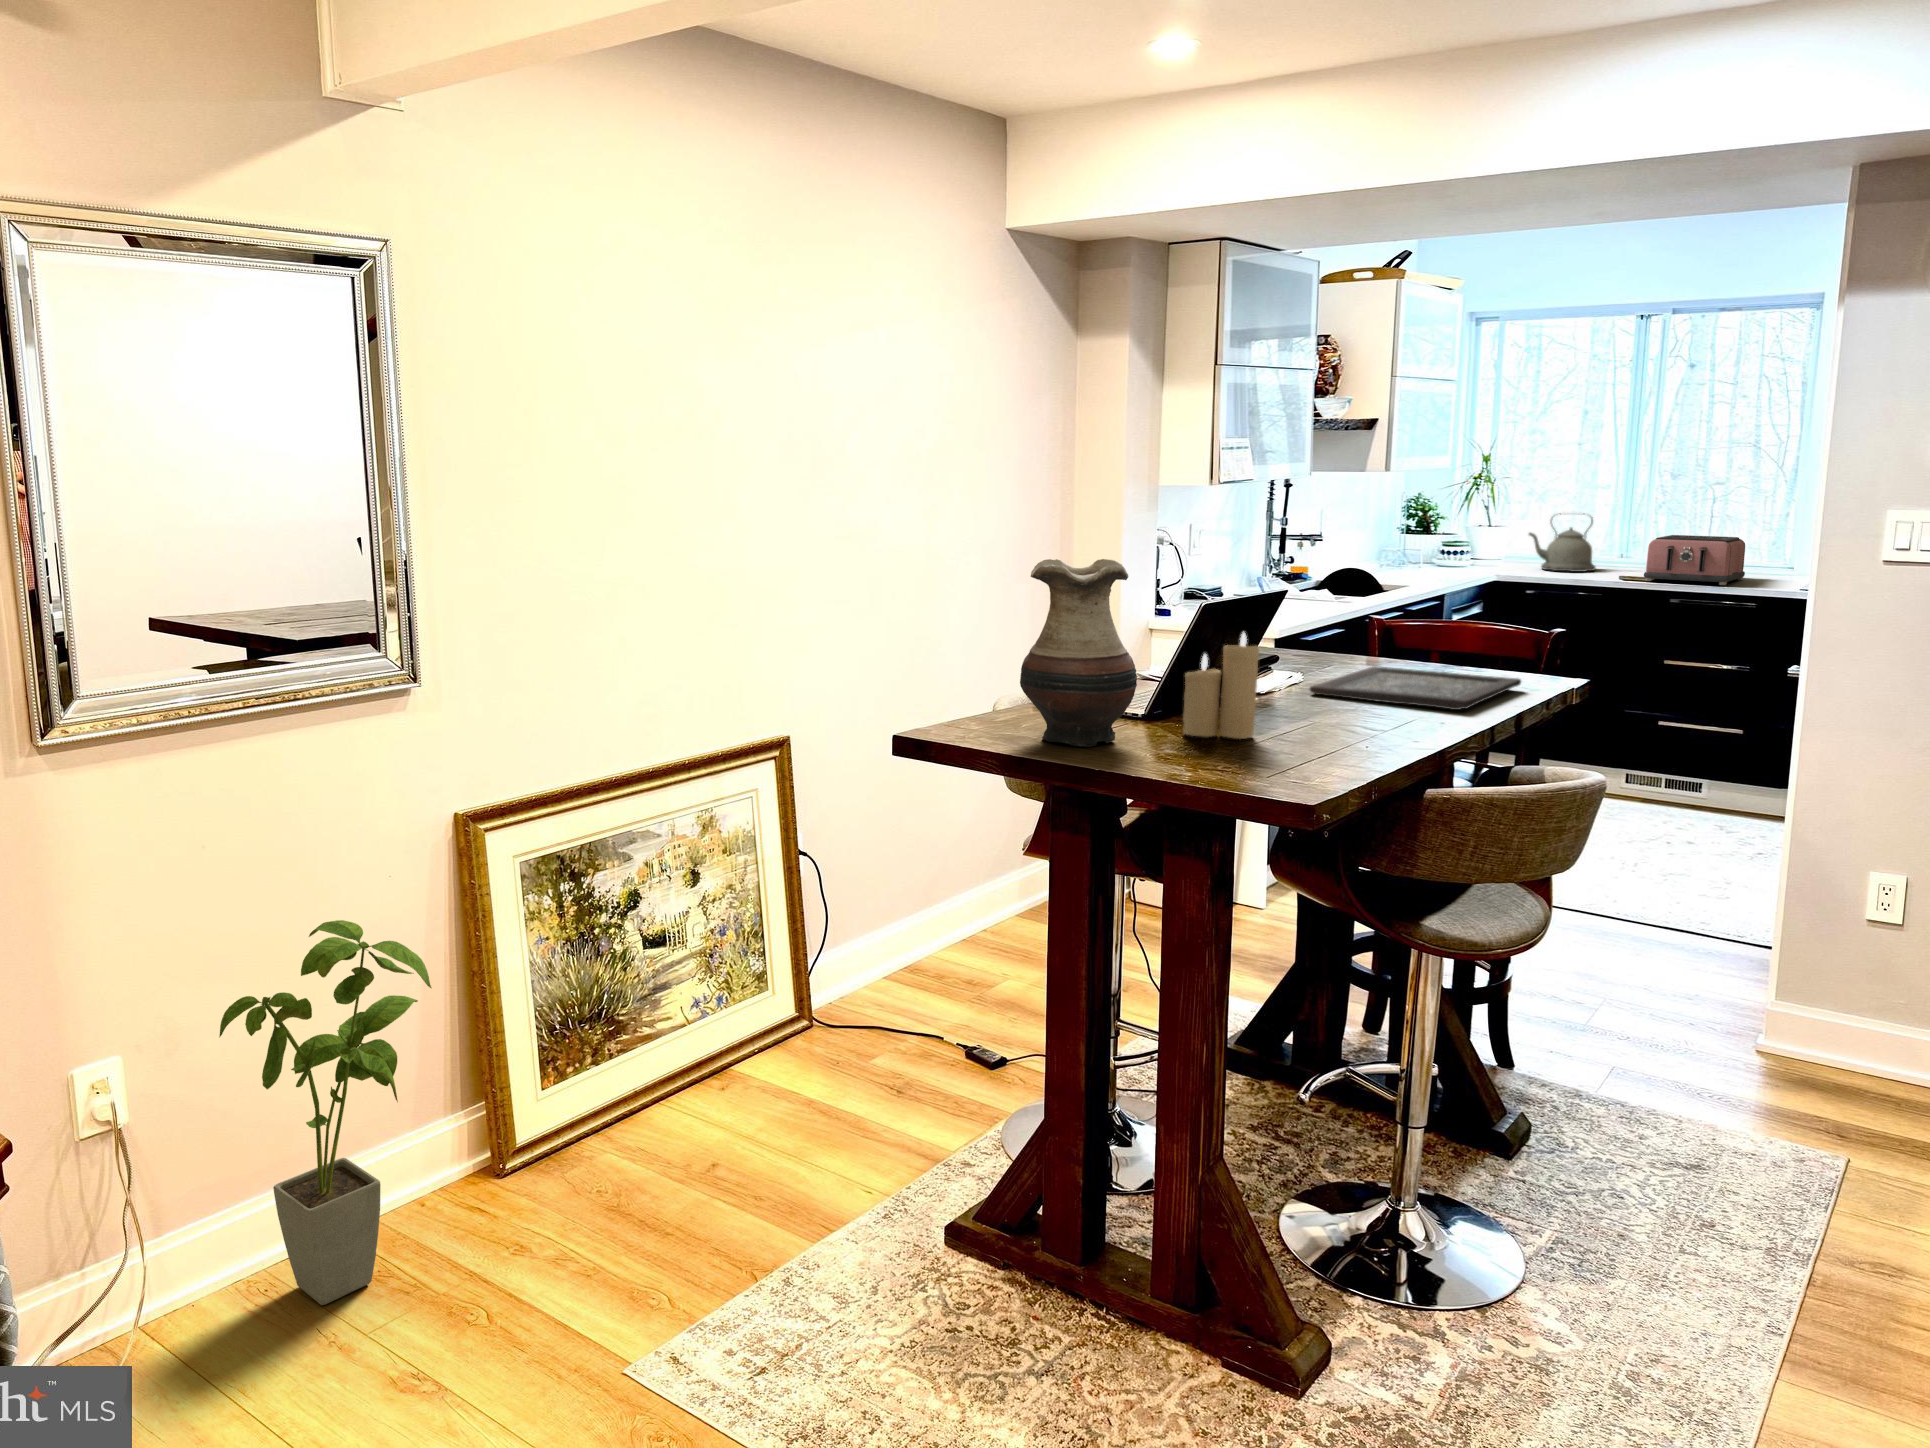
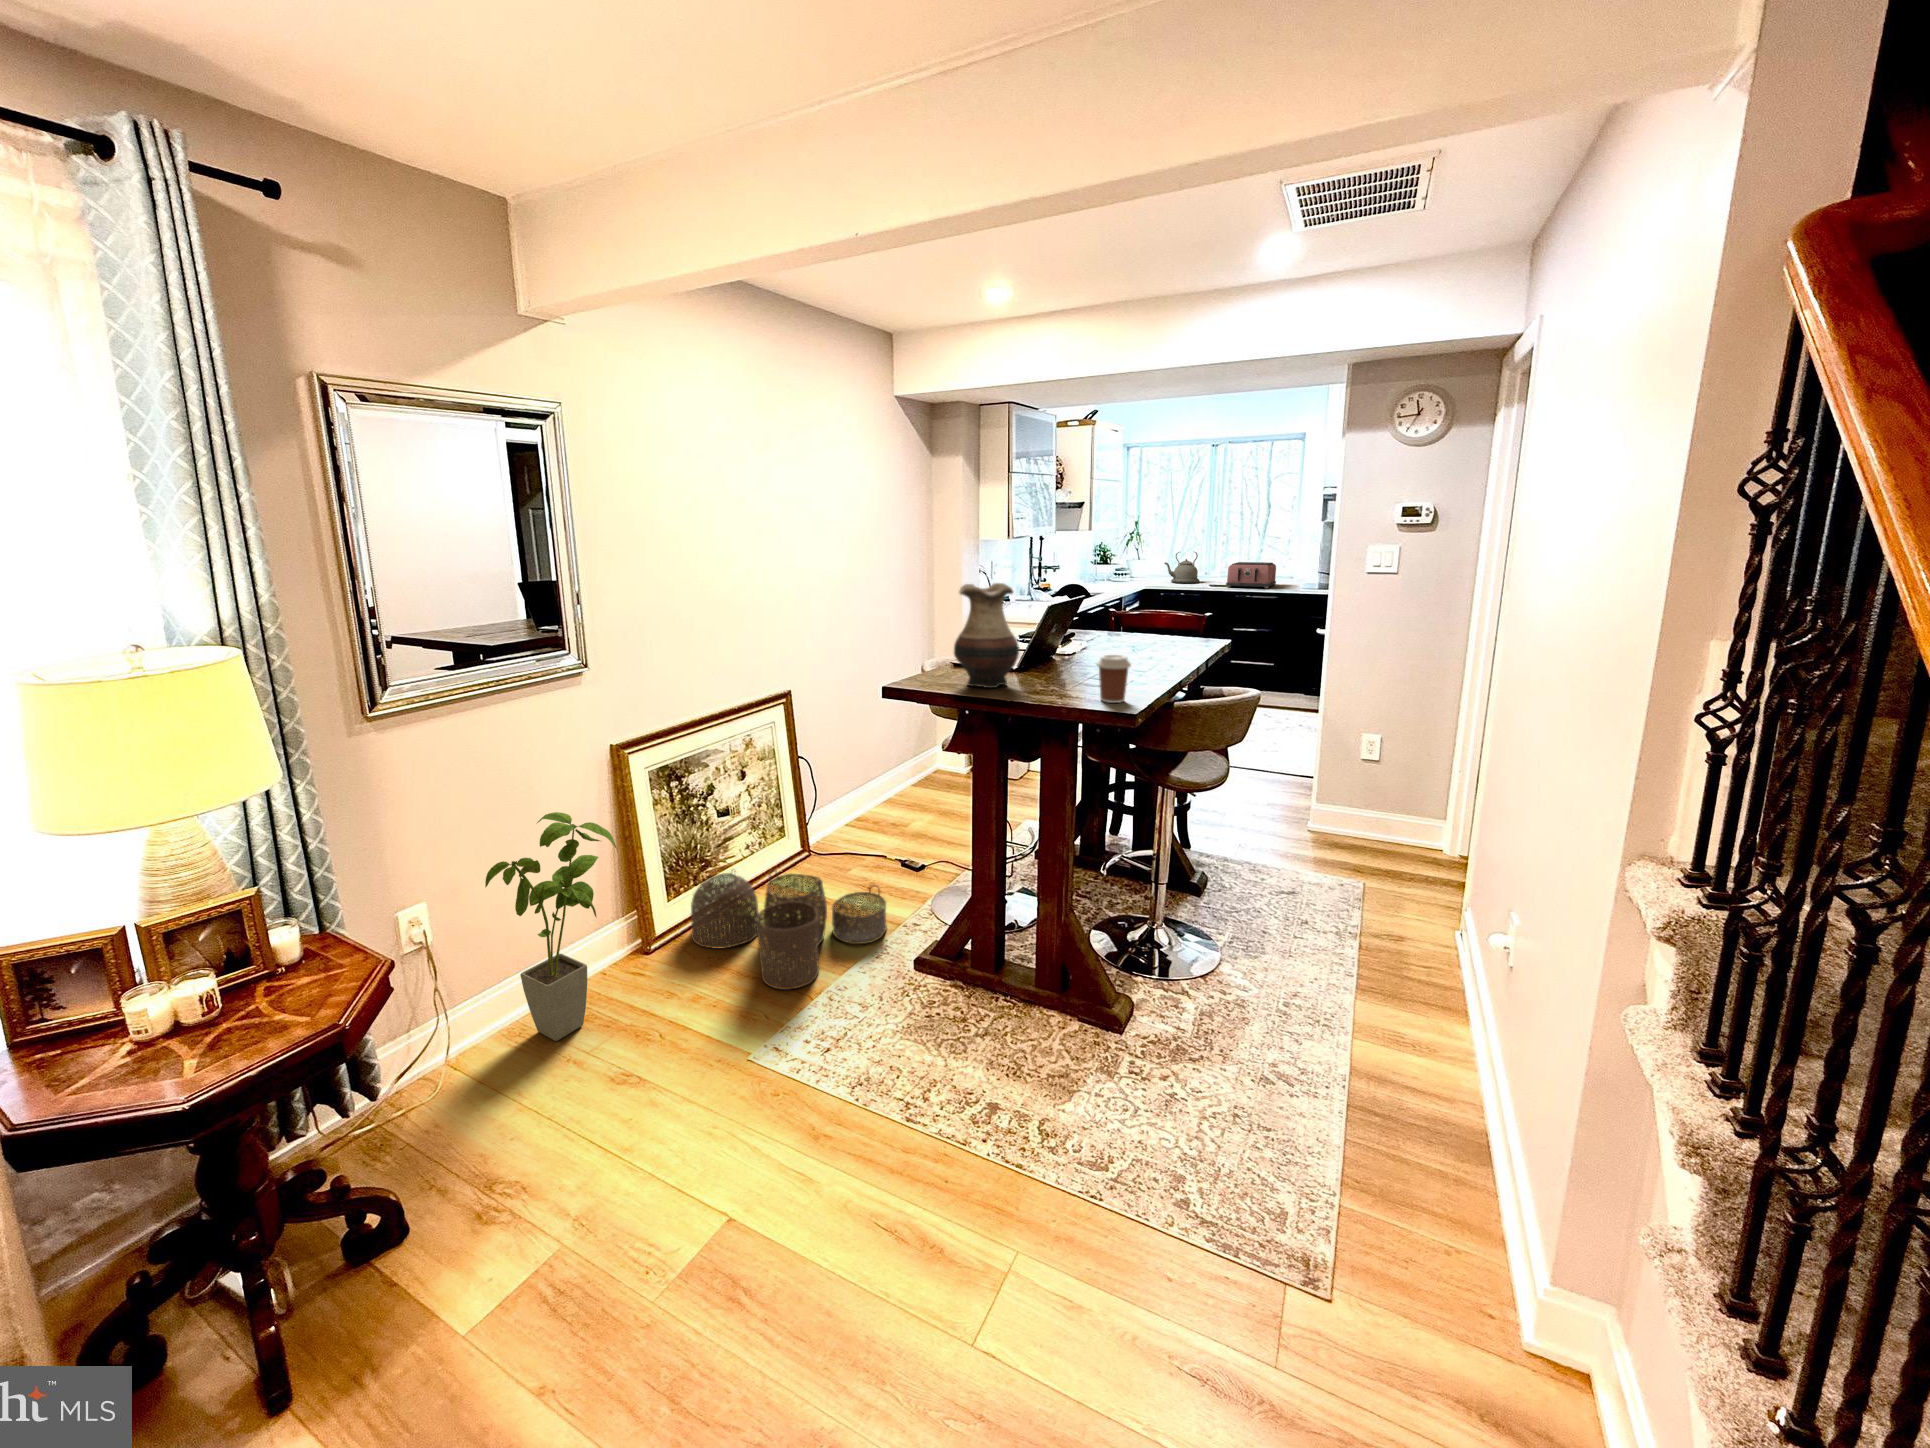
candle: present [1183,633,1259,739] -> none [1041,621,1082,680]
tray: present [1310,666,1521,710] -> none [1094,638,1201,660]
coffee cup: none [1262,695,1326,783] -> present [1097,655,1131,703]
woven basket: none [580,1038,915,1256] -> present [691,870,887,990]

